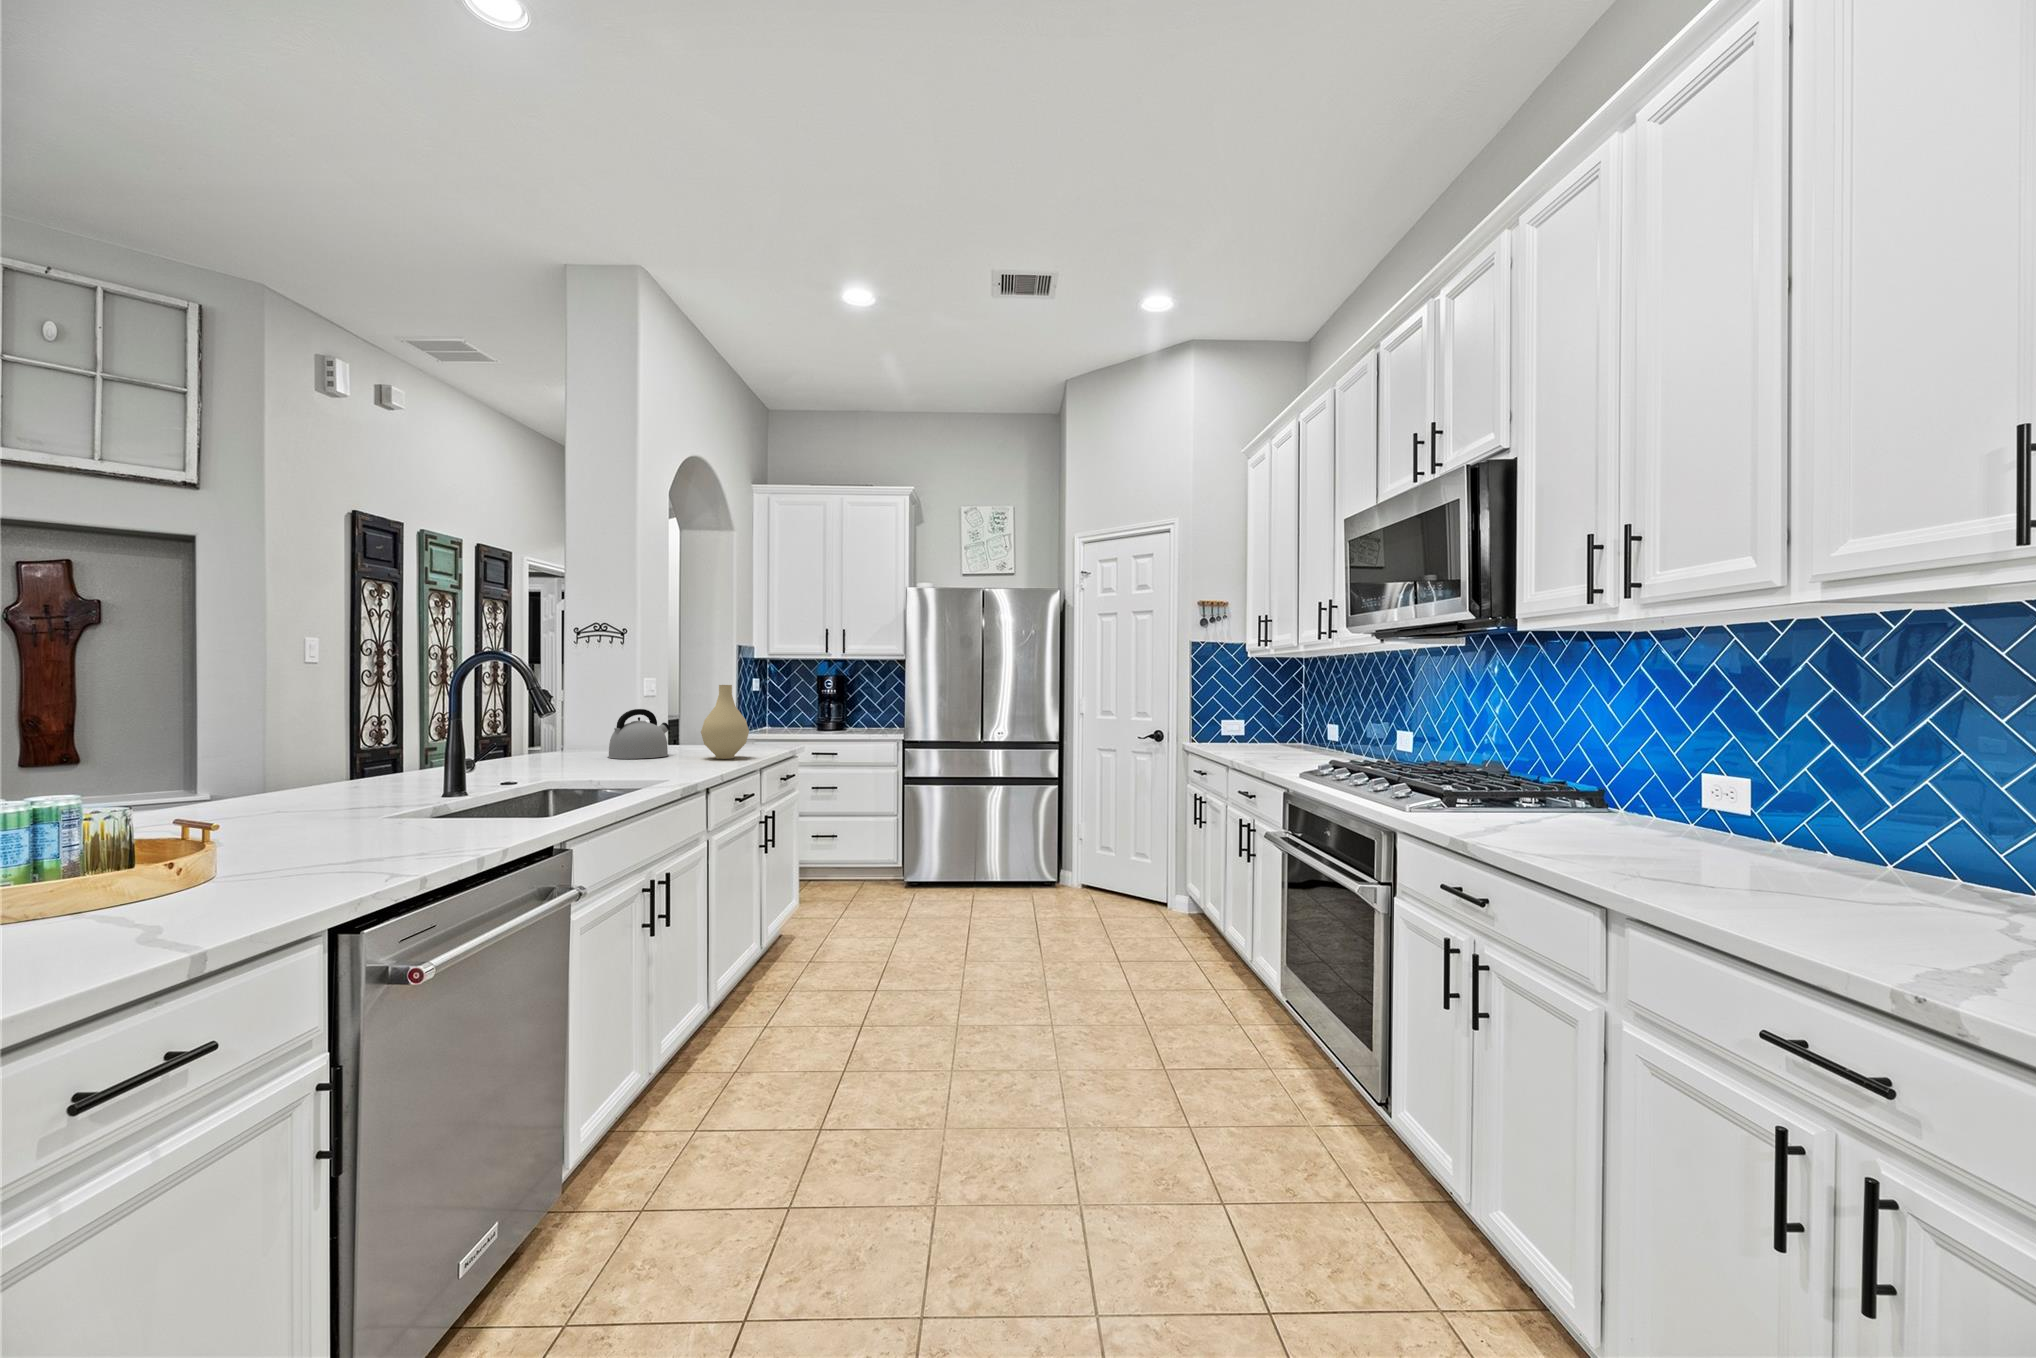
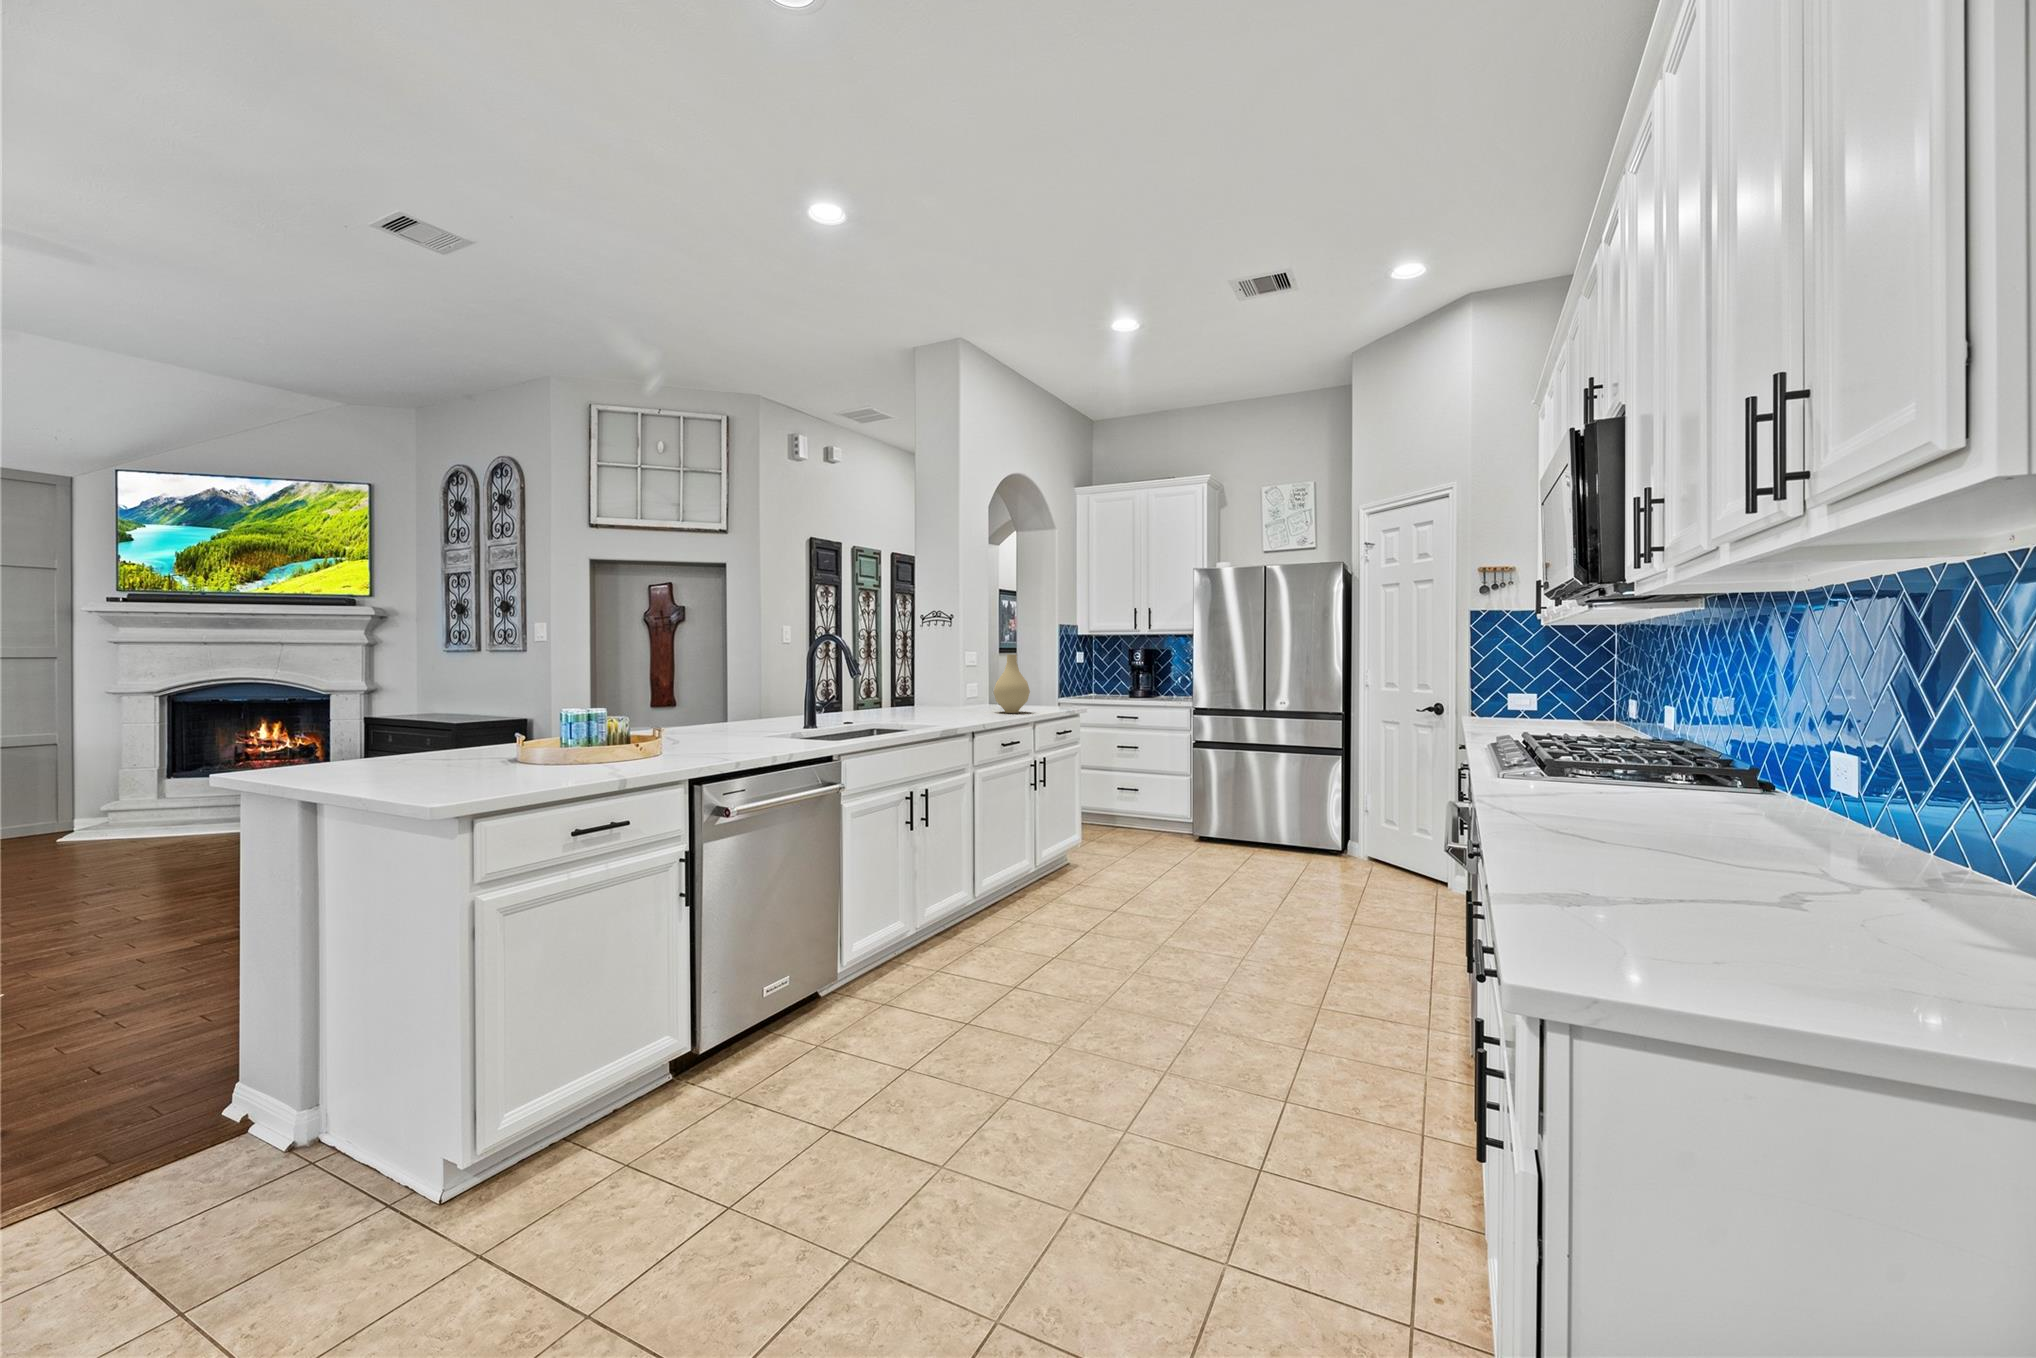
kettle: present [608,709,670,759] -> none [933,673,978,710]

